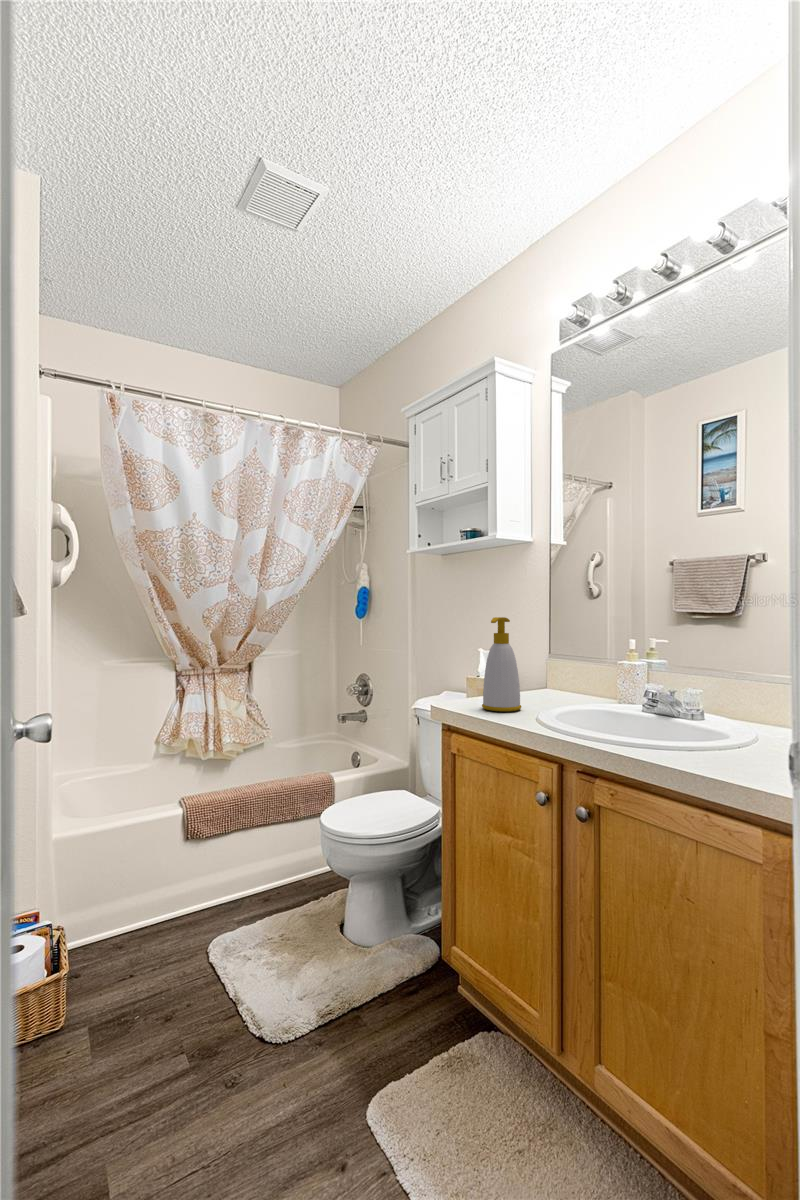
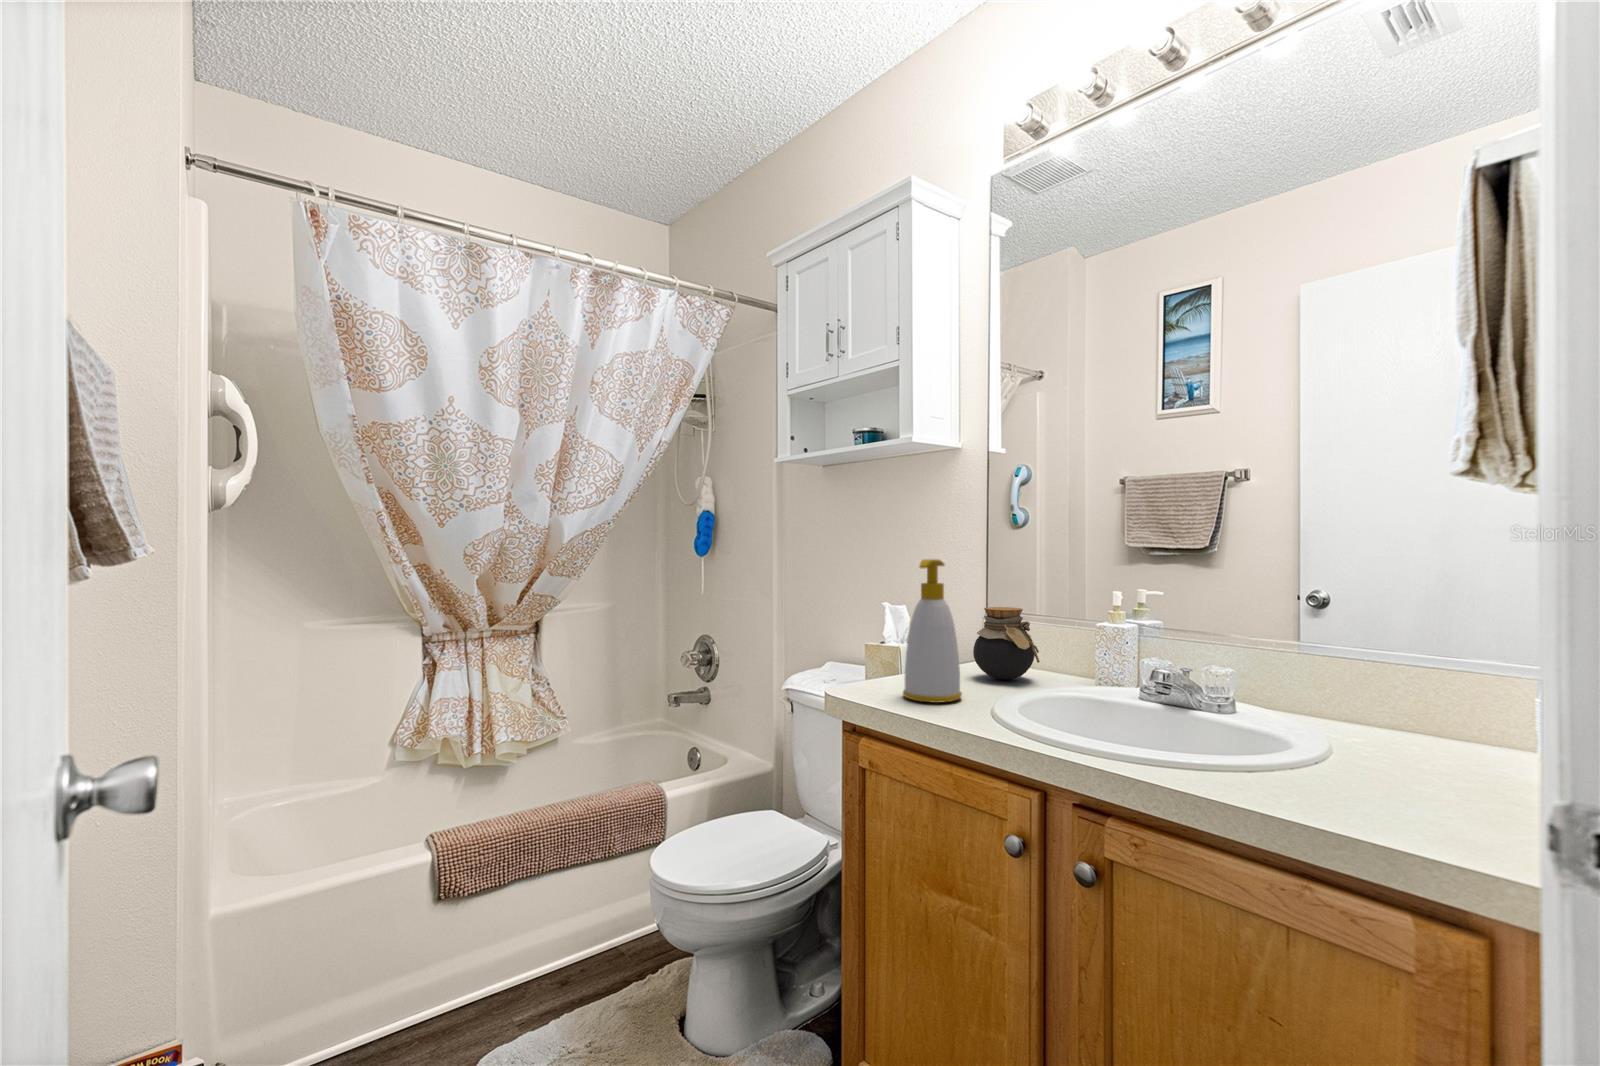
jar: none [536,651,579,700] -> present [973,607,1040,680]

